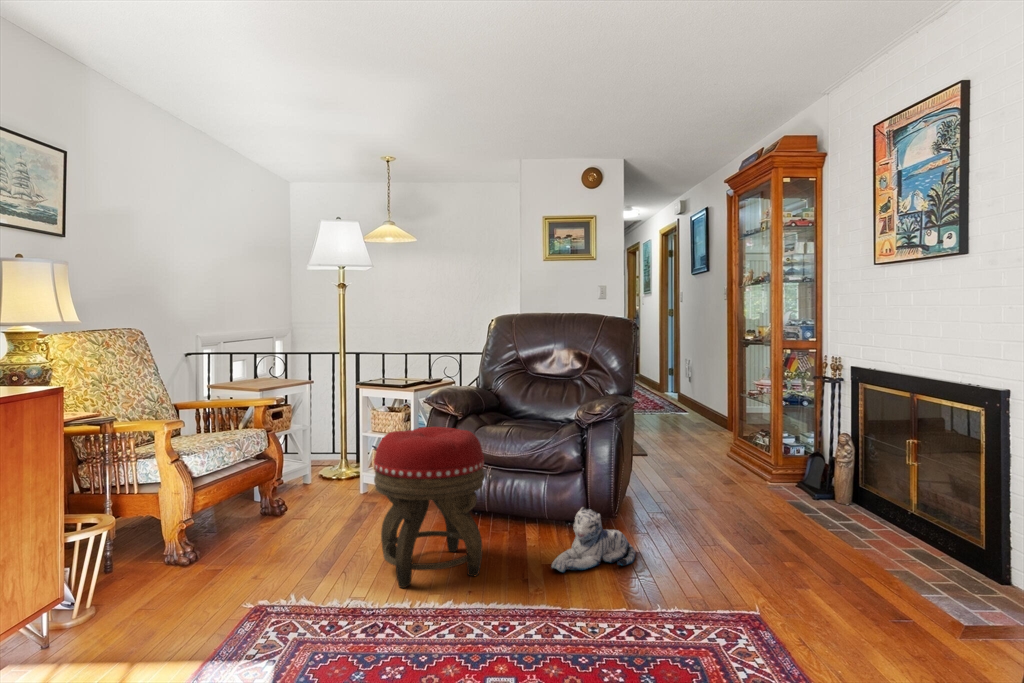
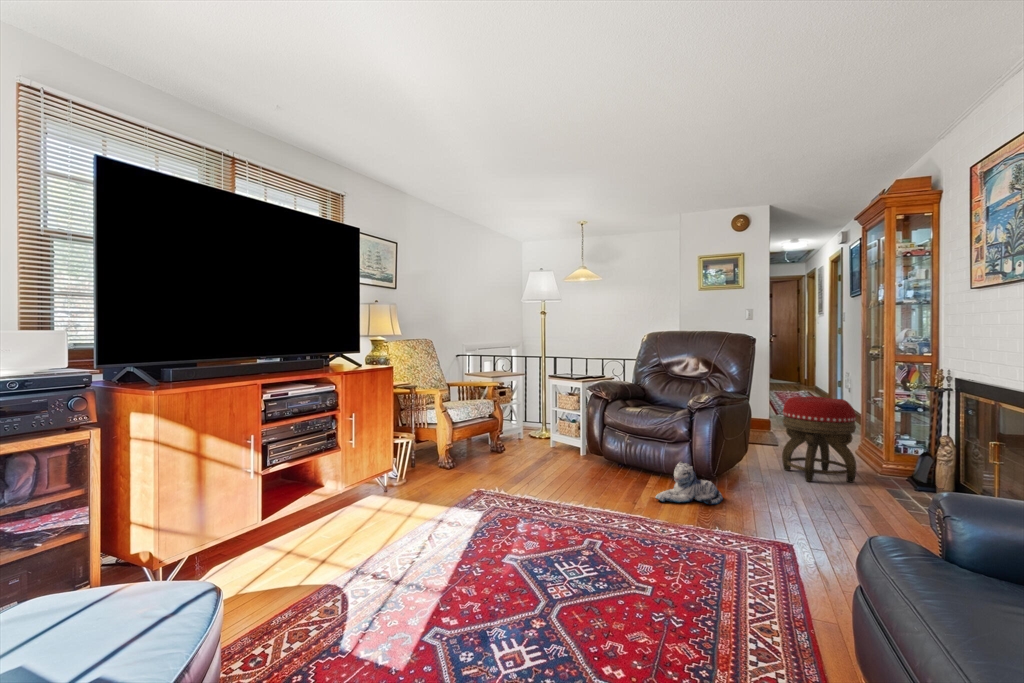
footstool: present [374,427,485,588] -> present [782,396,857,483]

